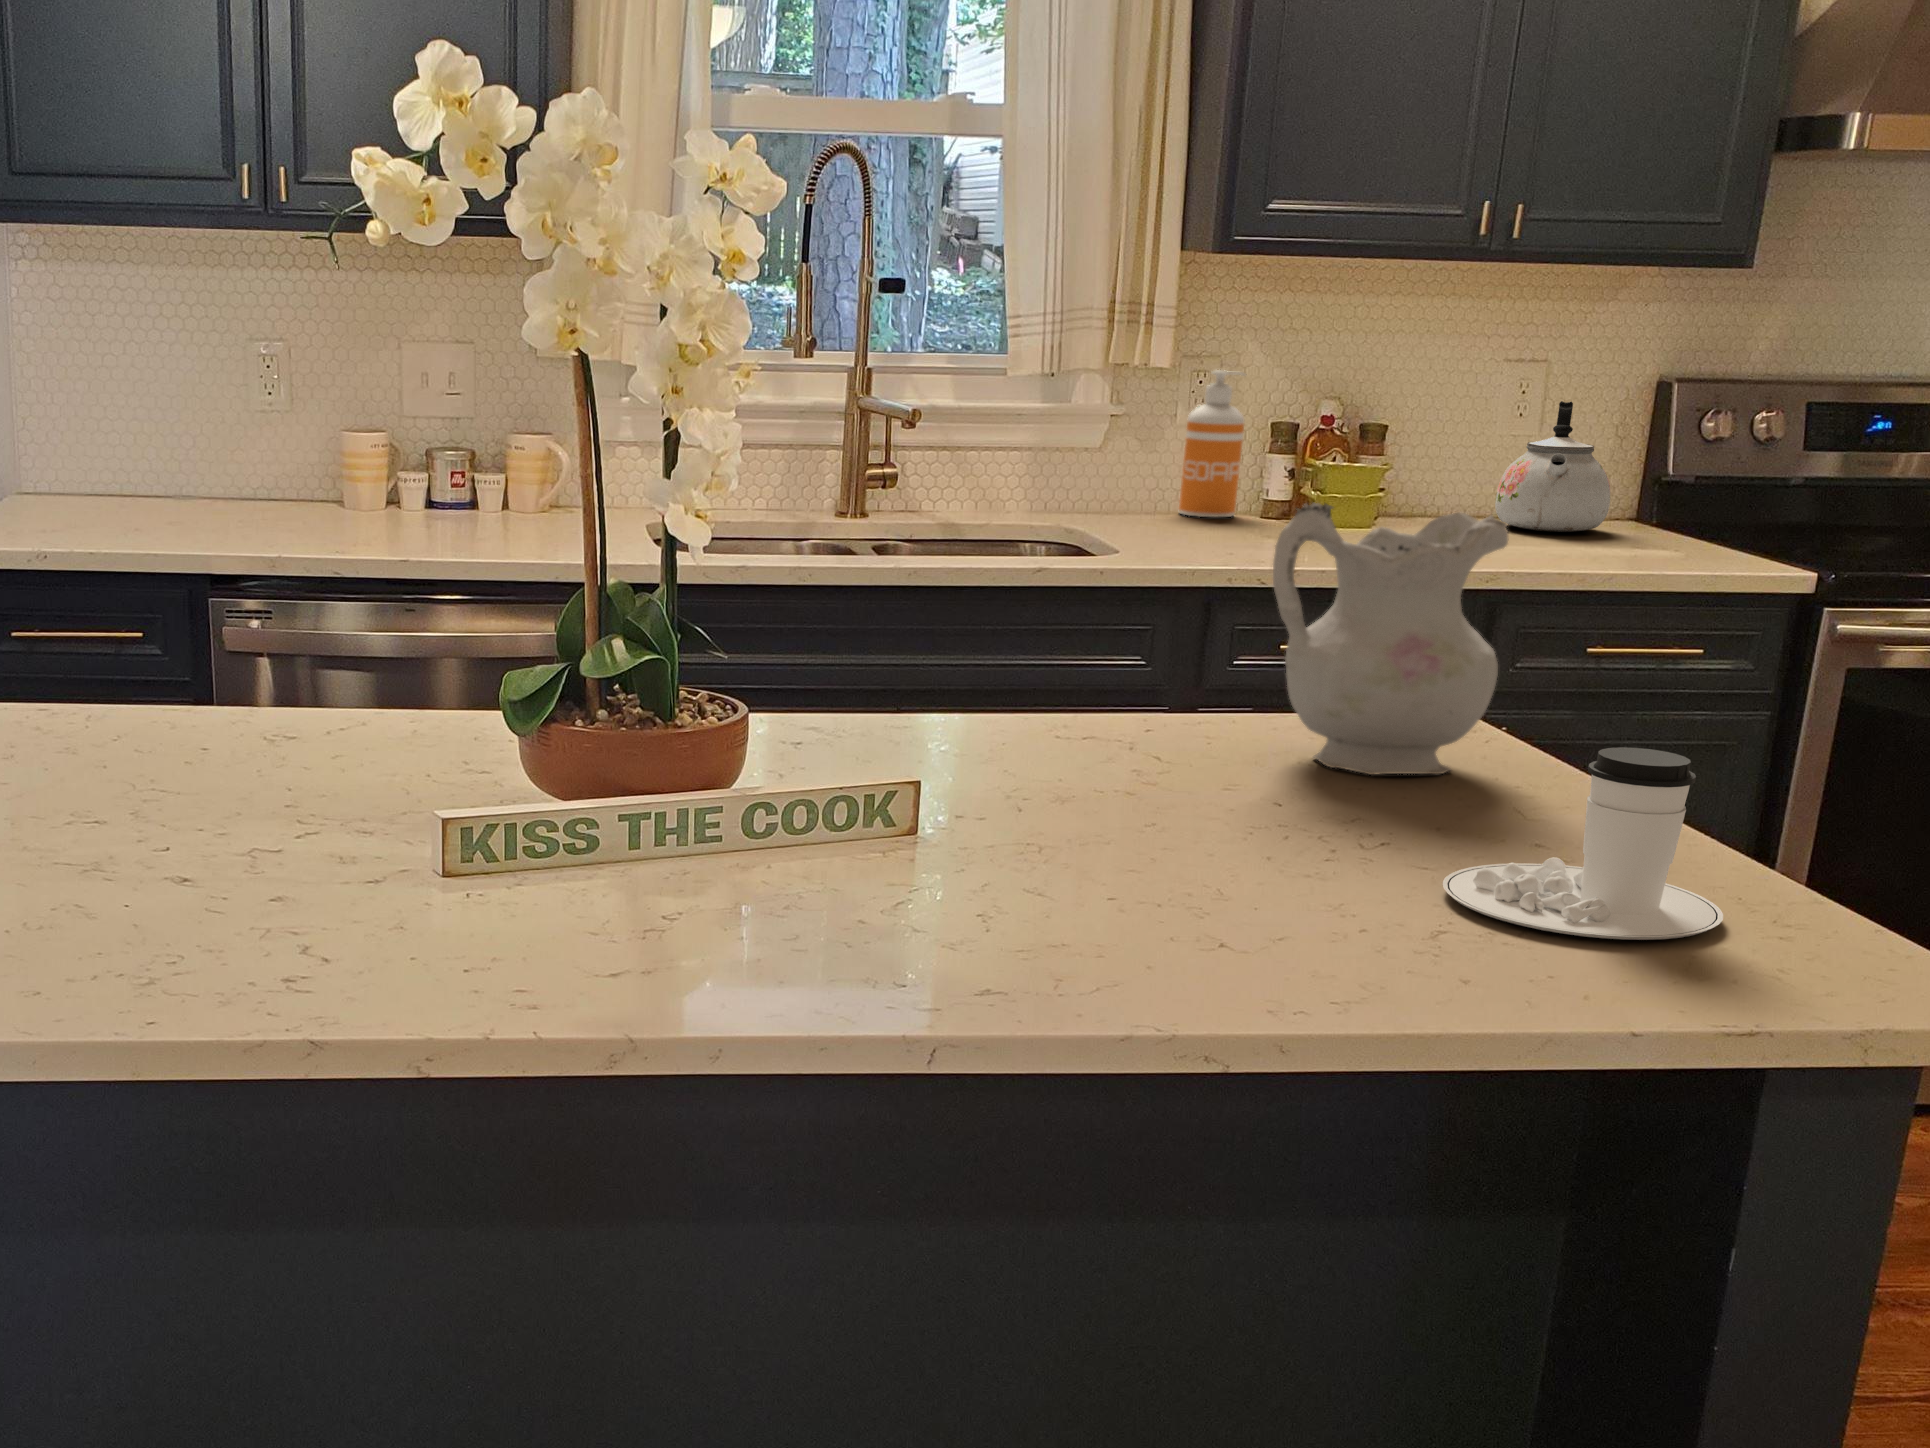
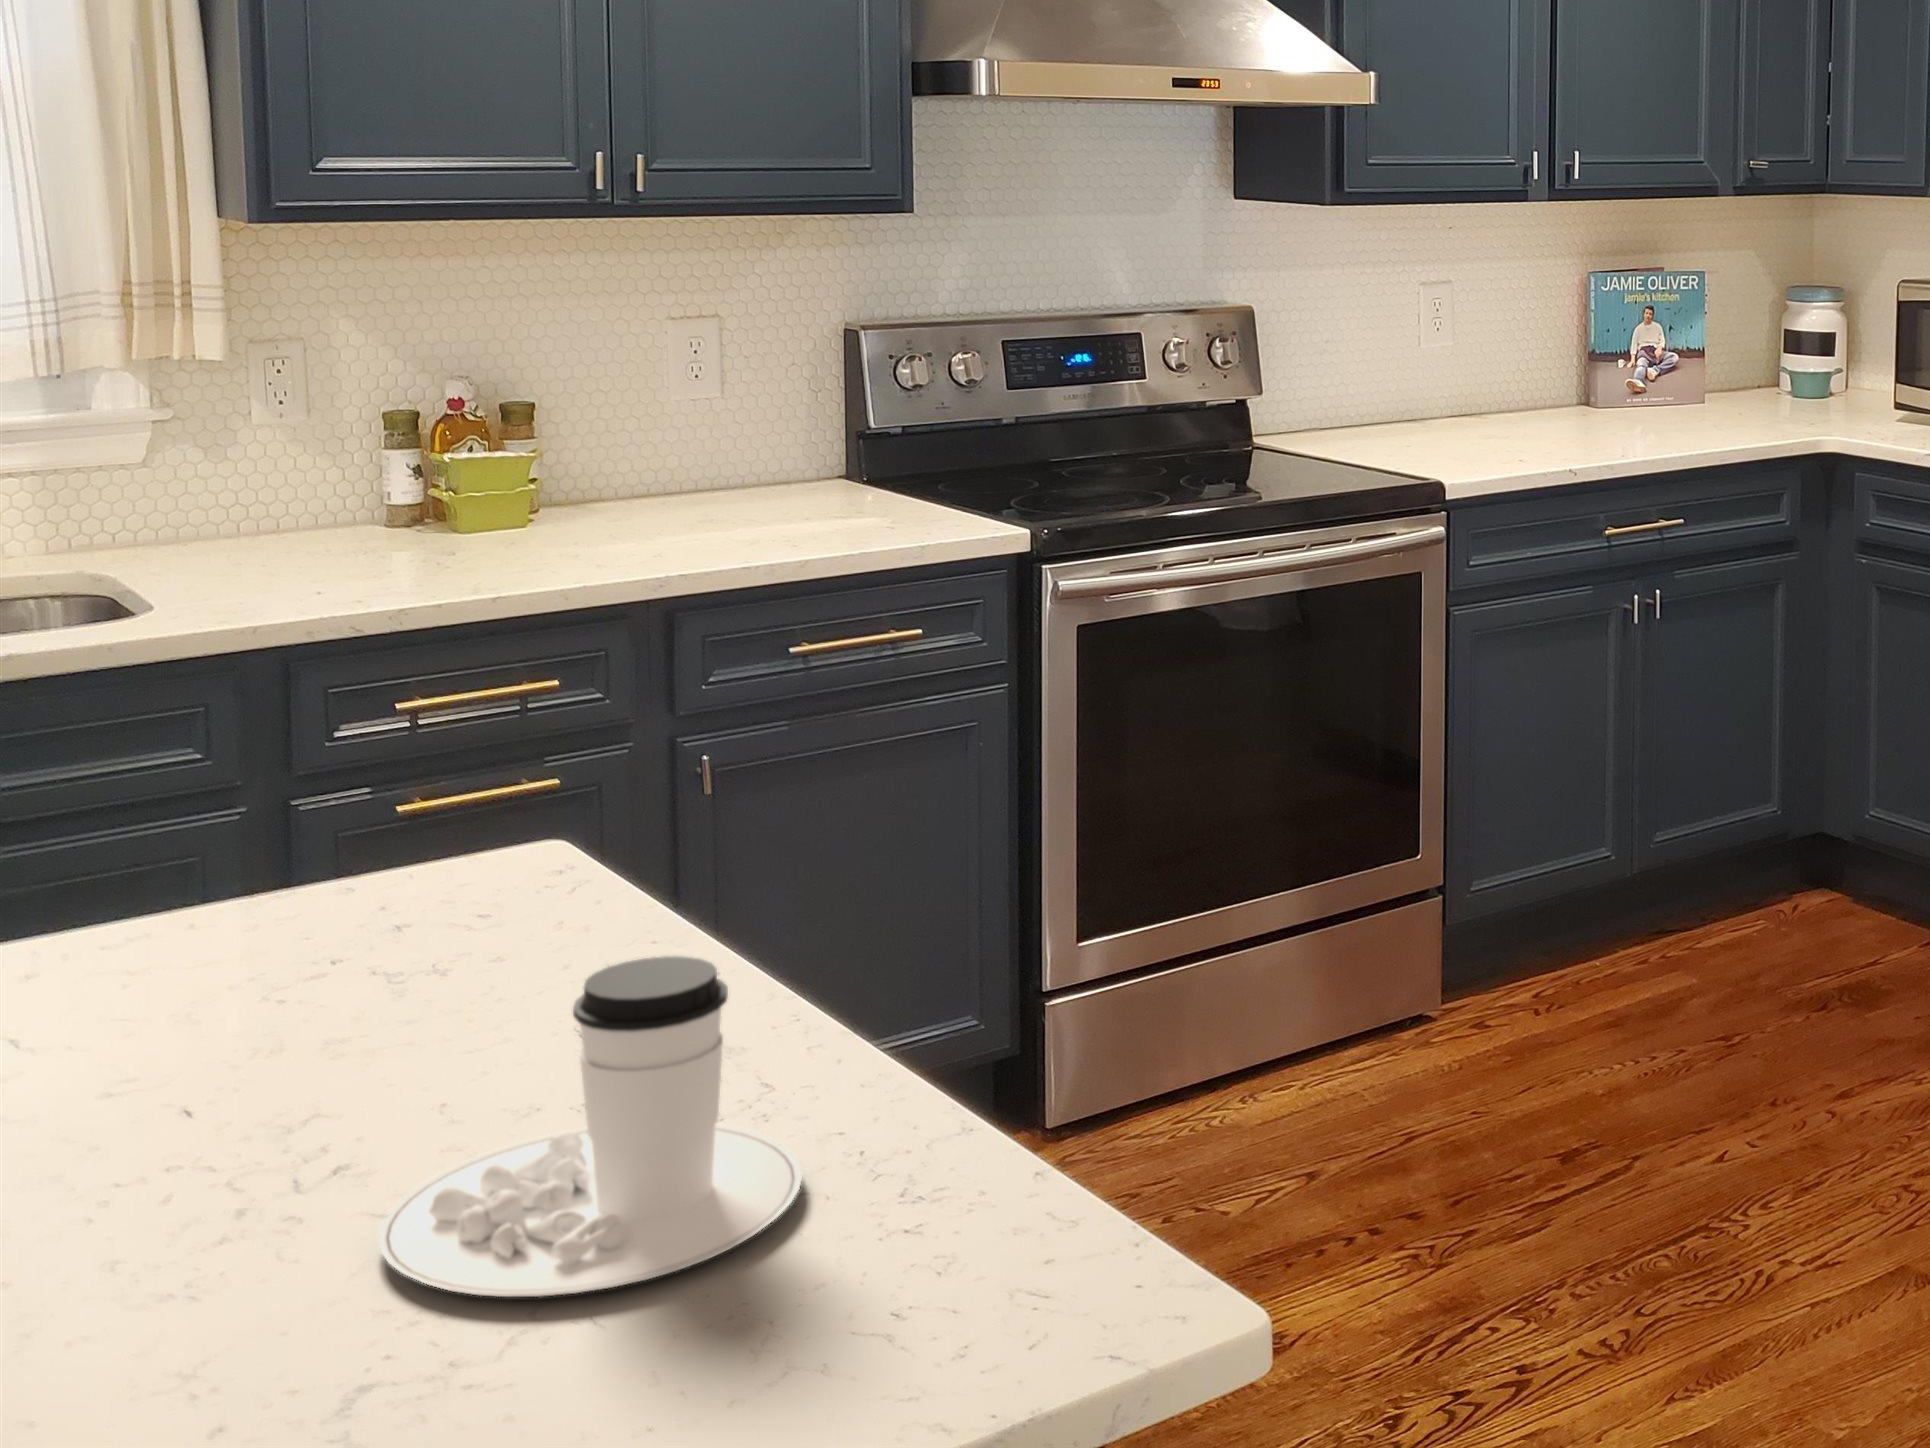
soap dispenser: present [1179,370,1245,517] -> none [269,354,351,536]
kettle: present [1495,401,1610,532] -> none [680,361,809,507]
ceramic pitcher: present [1273,503,1509,775] -> none [162,591,536,988]

